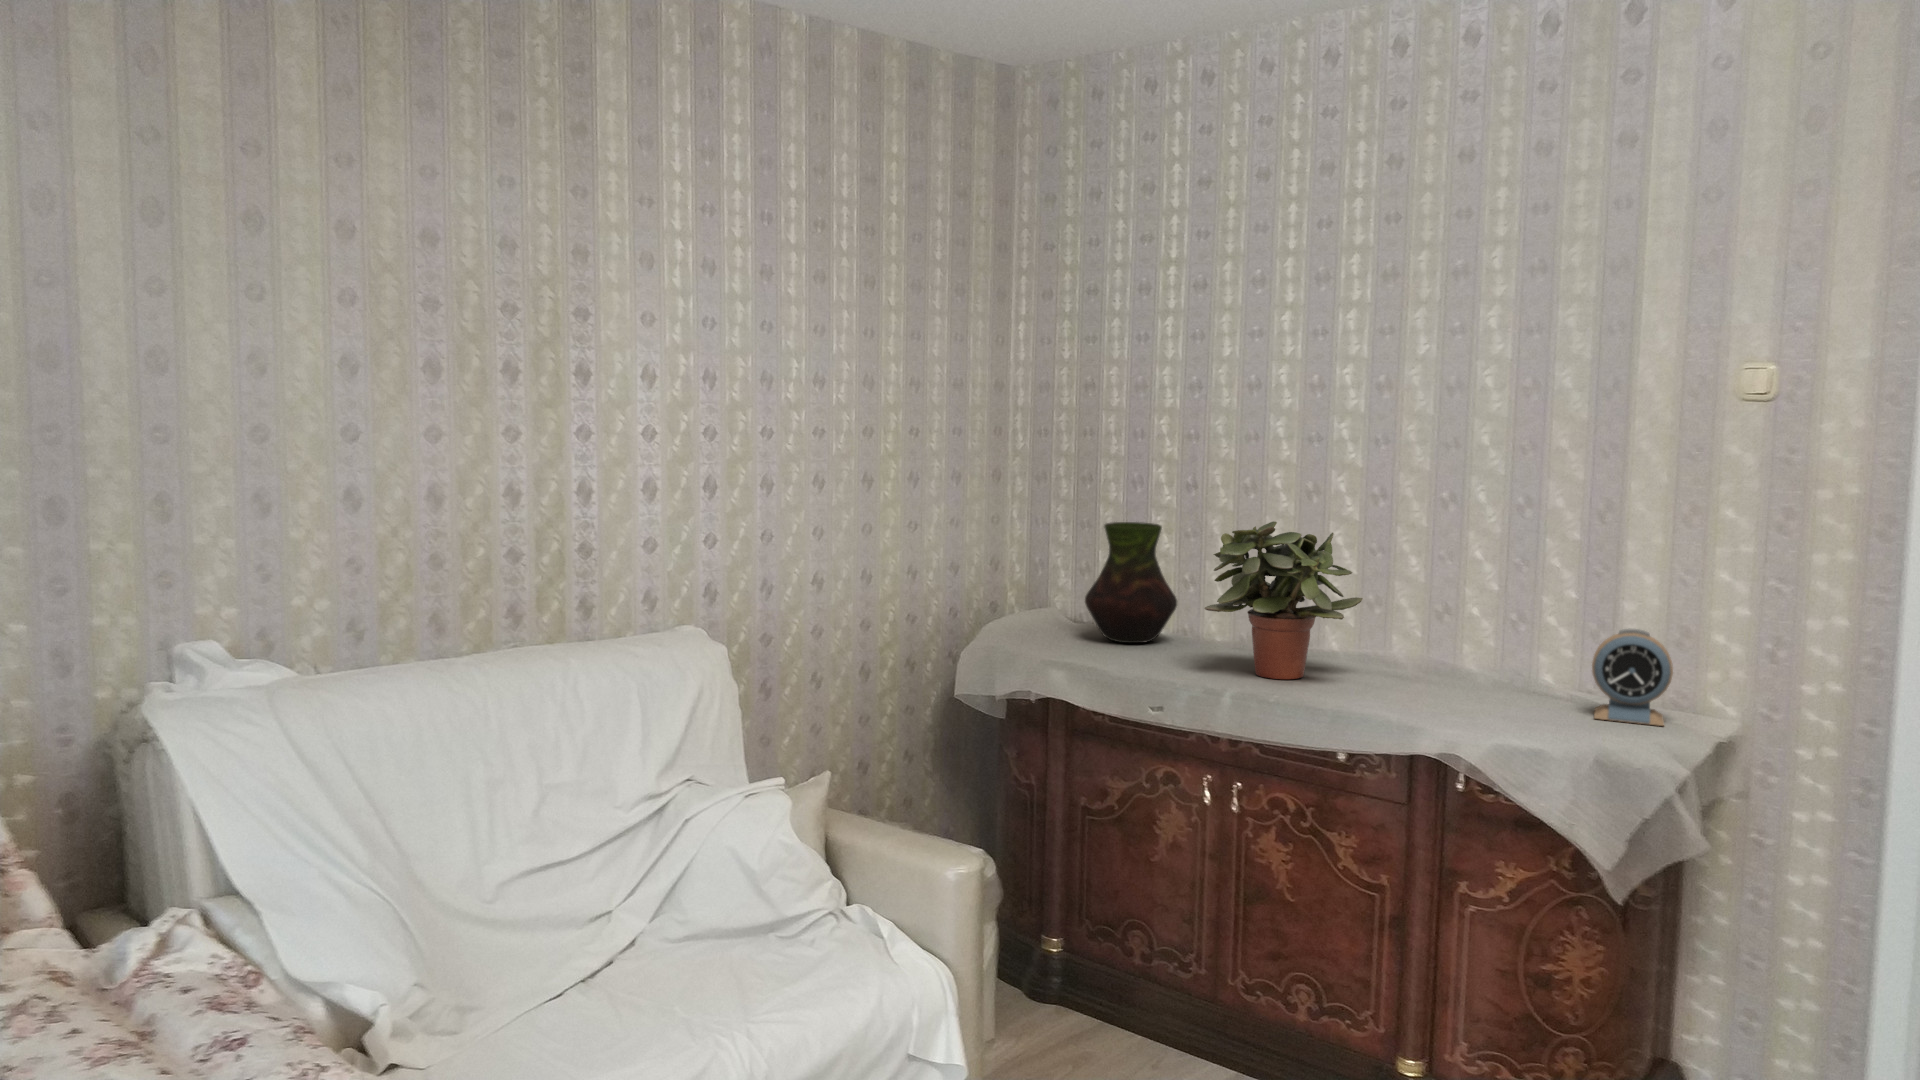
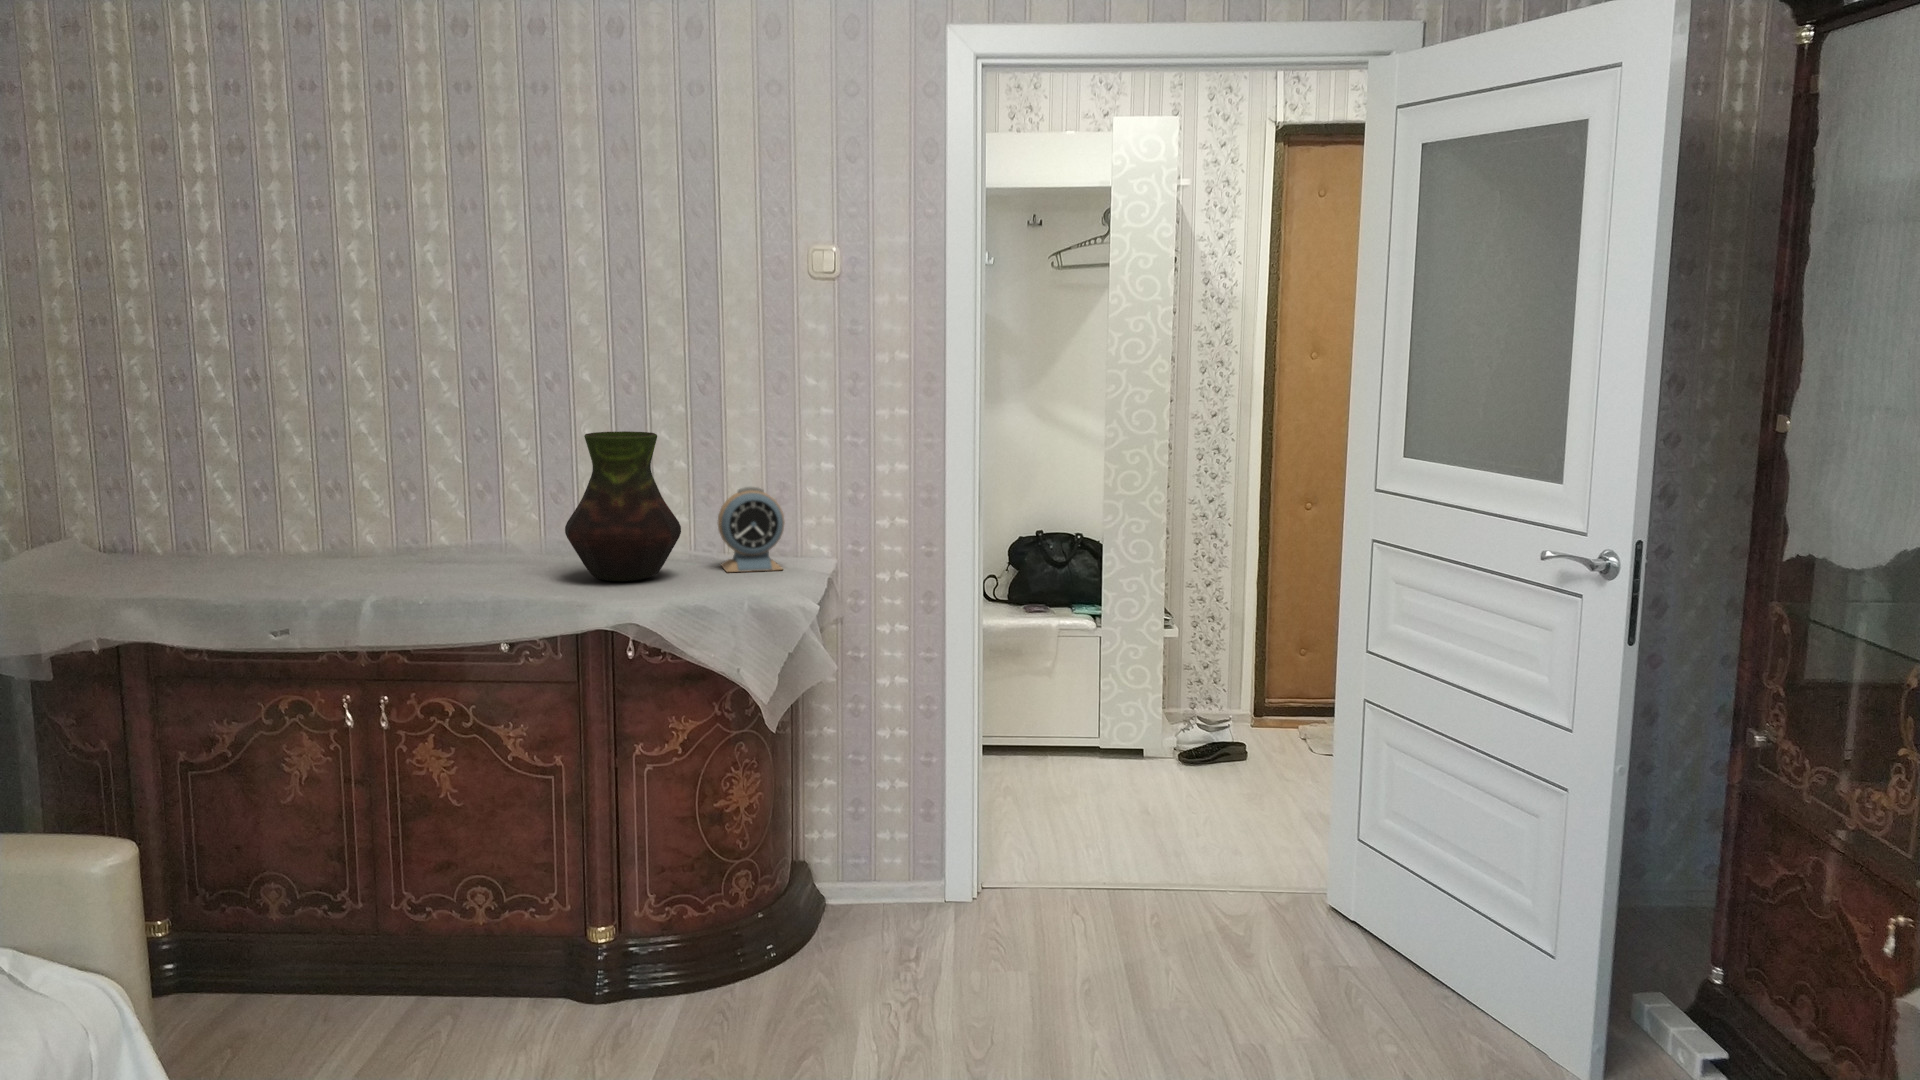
potted plant: present [1205,521,1363,679] -> none [317,409,488,580]
vase: present [1085,522,1177,643] -> present [565,431,681,581]

